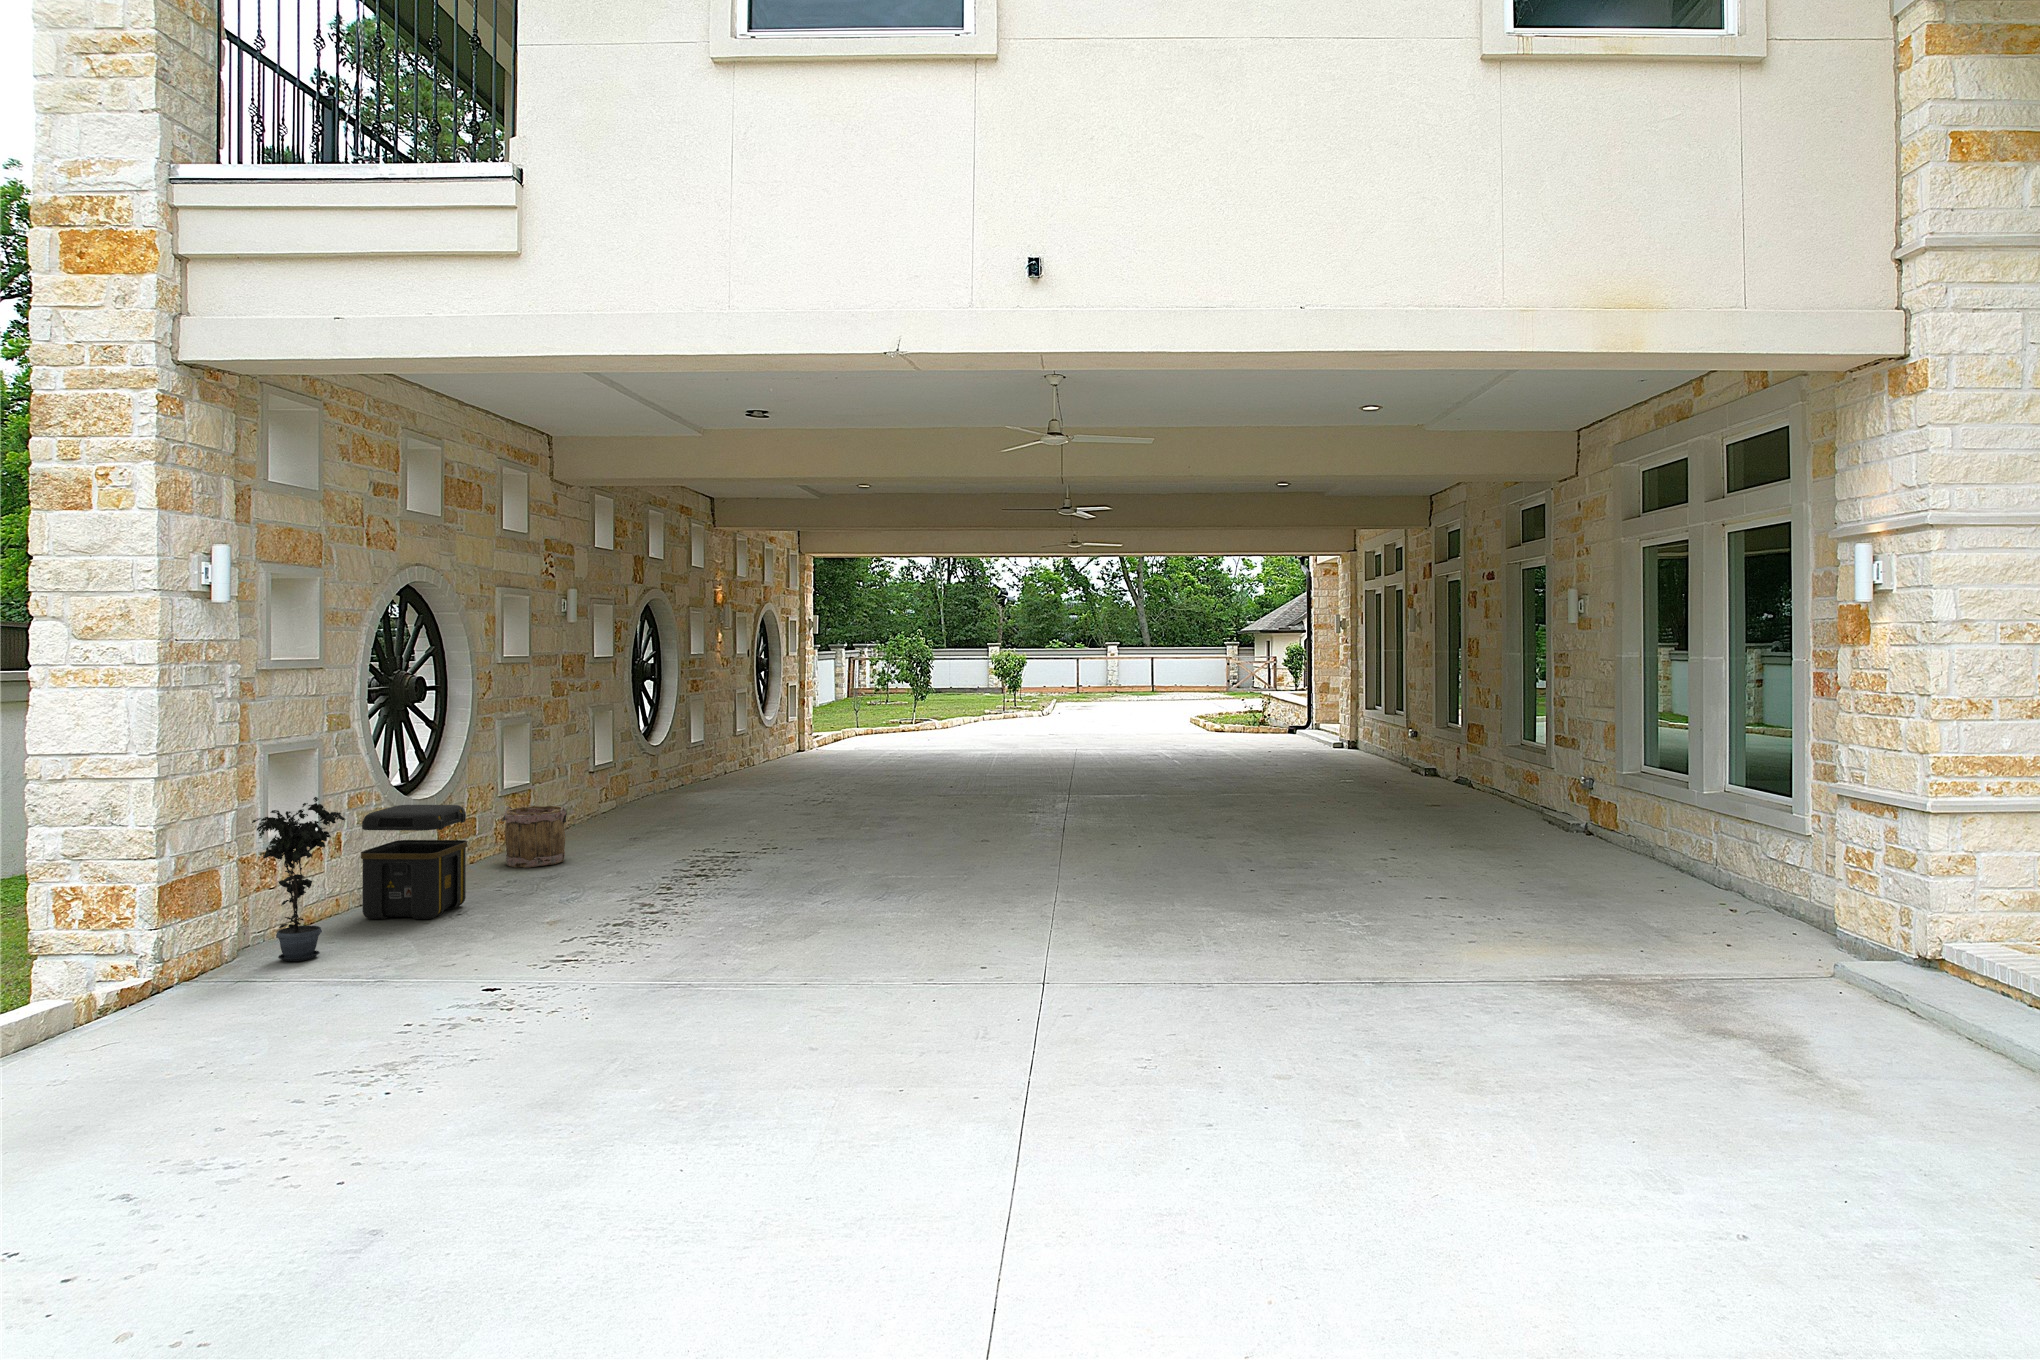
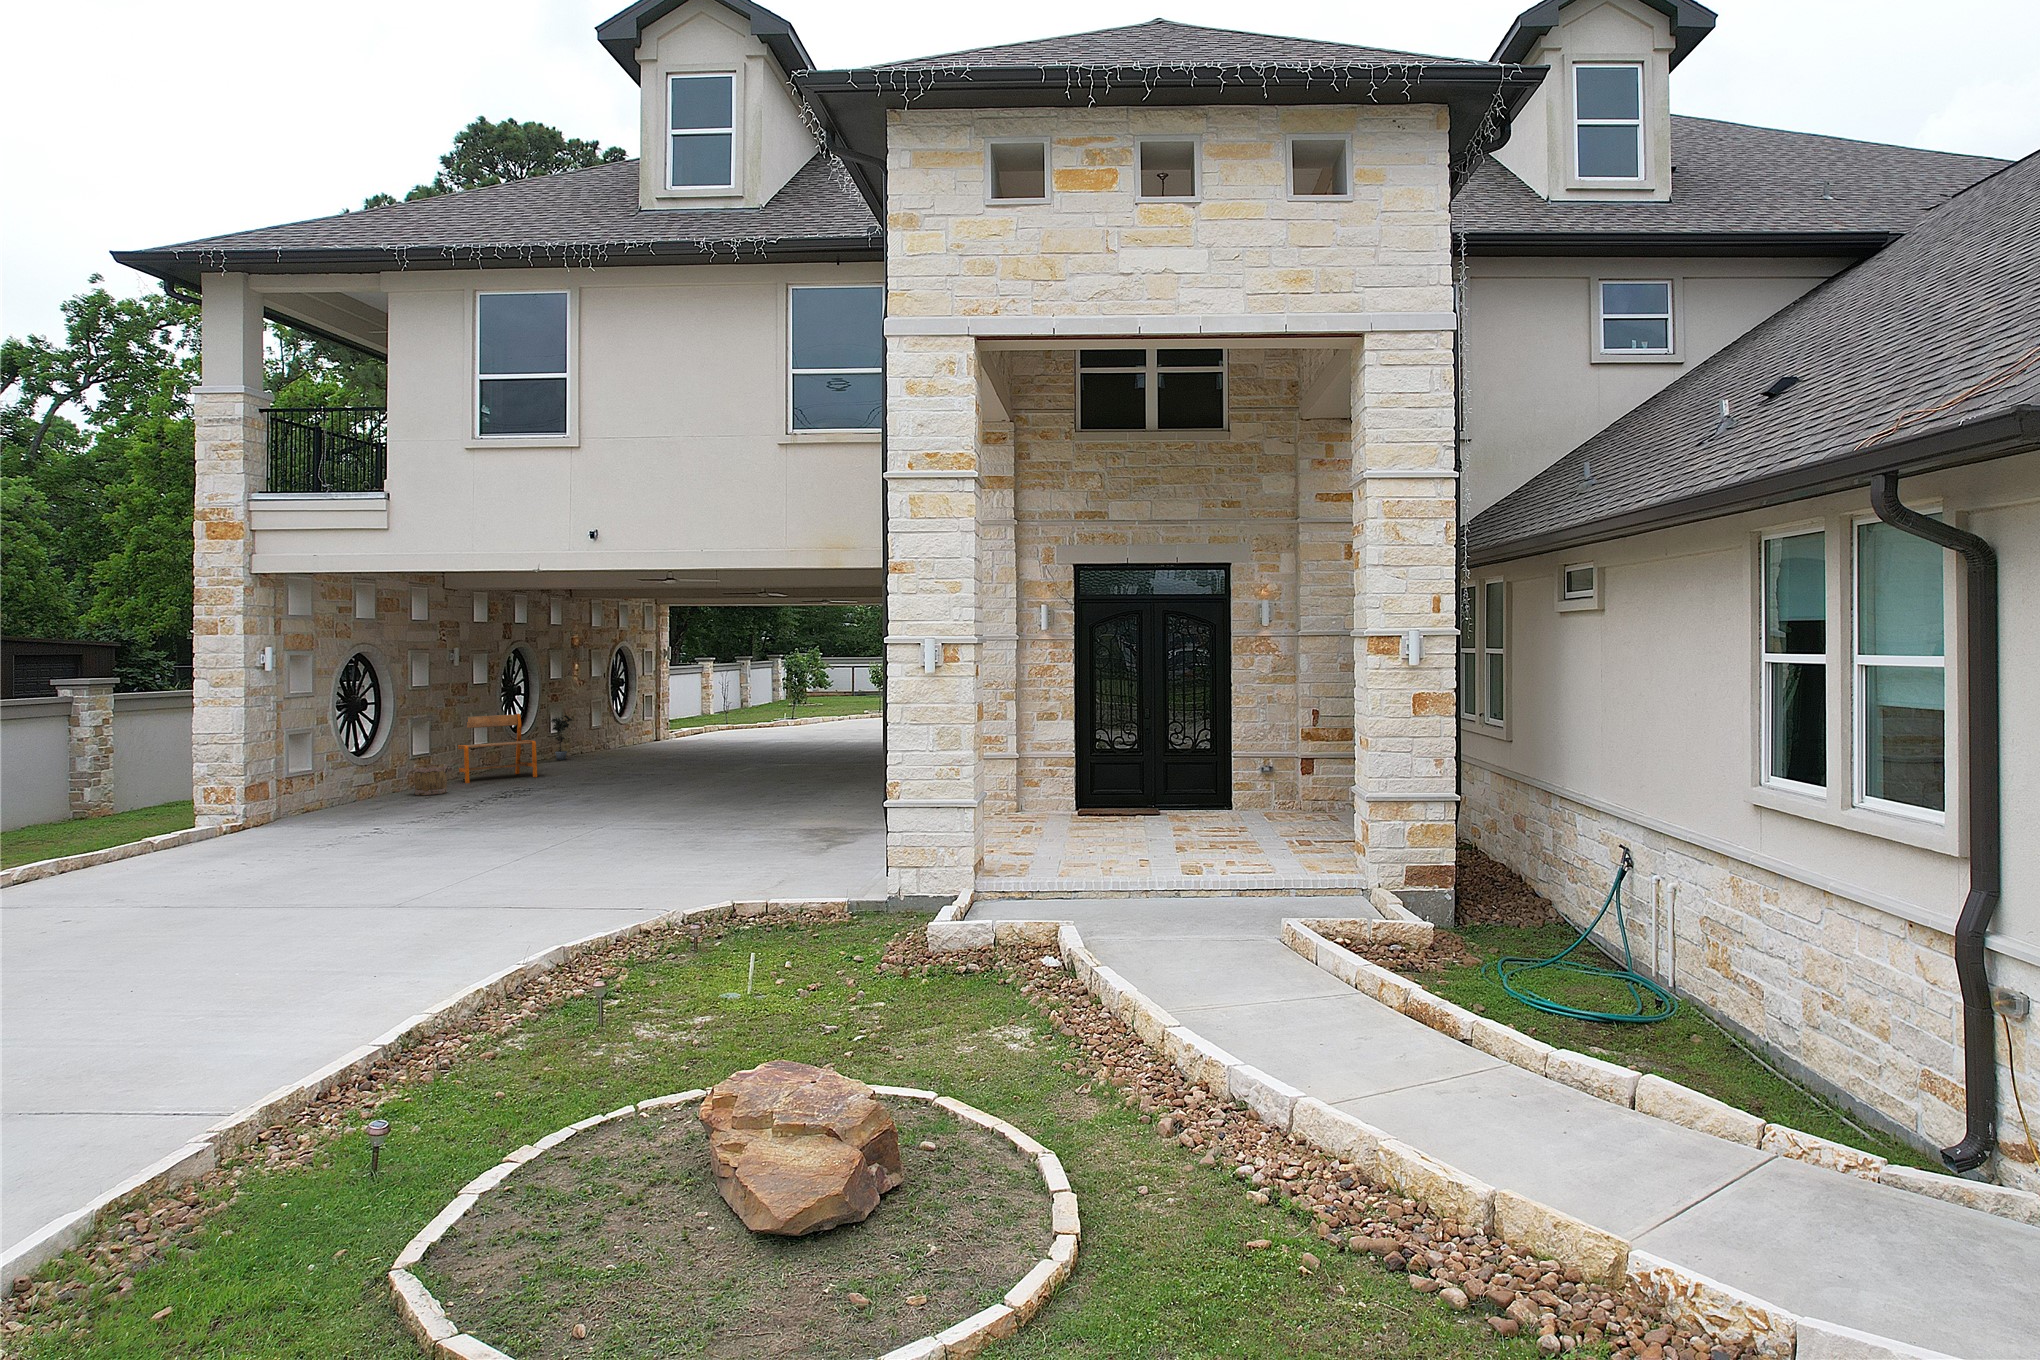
bench: none [557,711,701,837] -> present [458,714,537,783]
potted plant: present [252,797,345,961] -> present [551,715,572,760]
toolbox: present [361,805,468,919] -> none [334,760,387,813]

